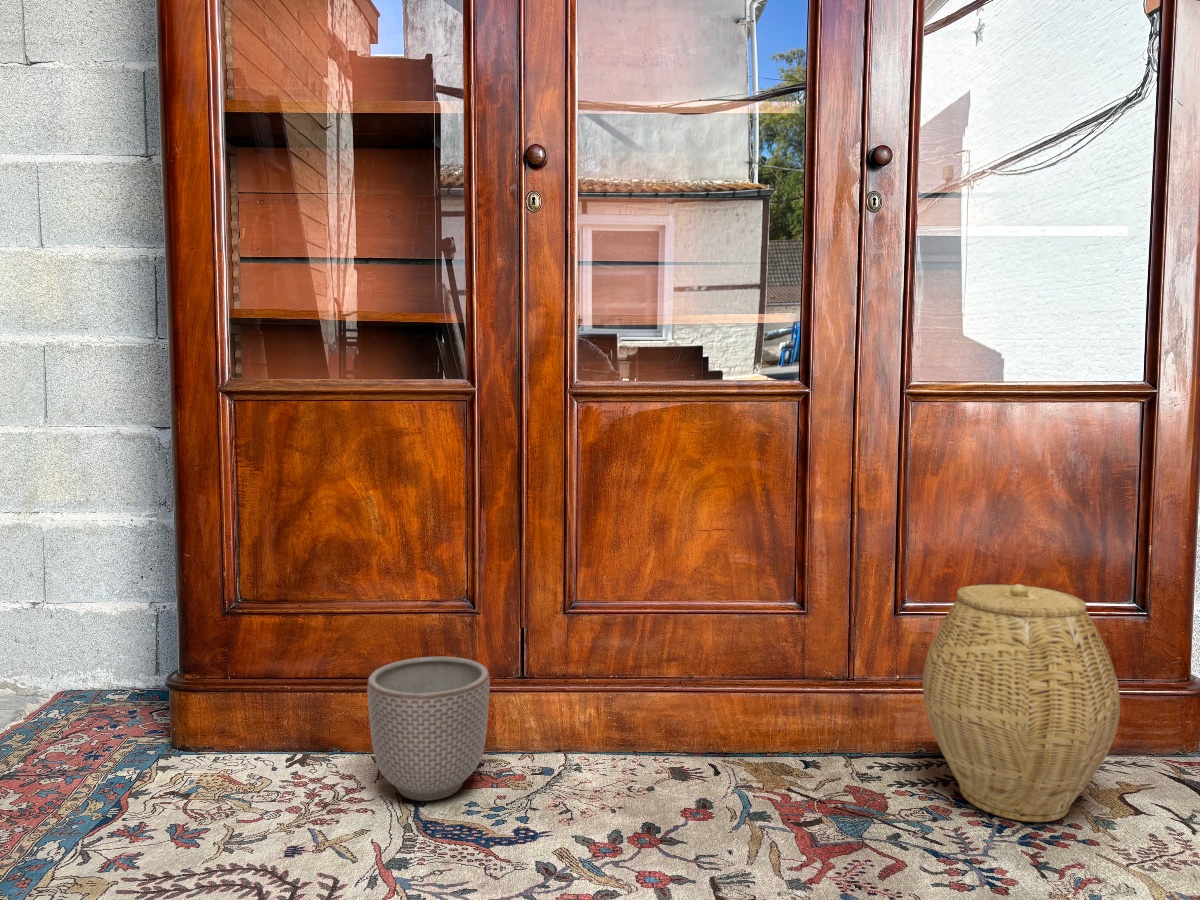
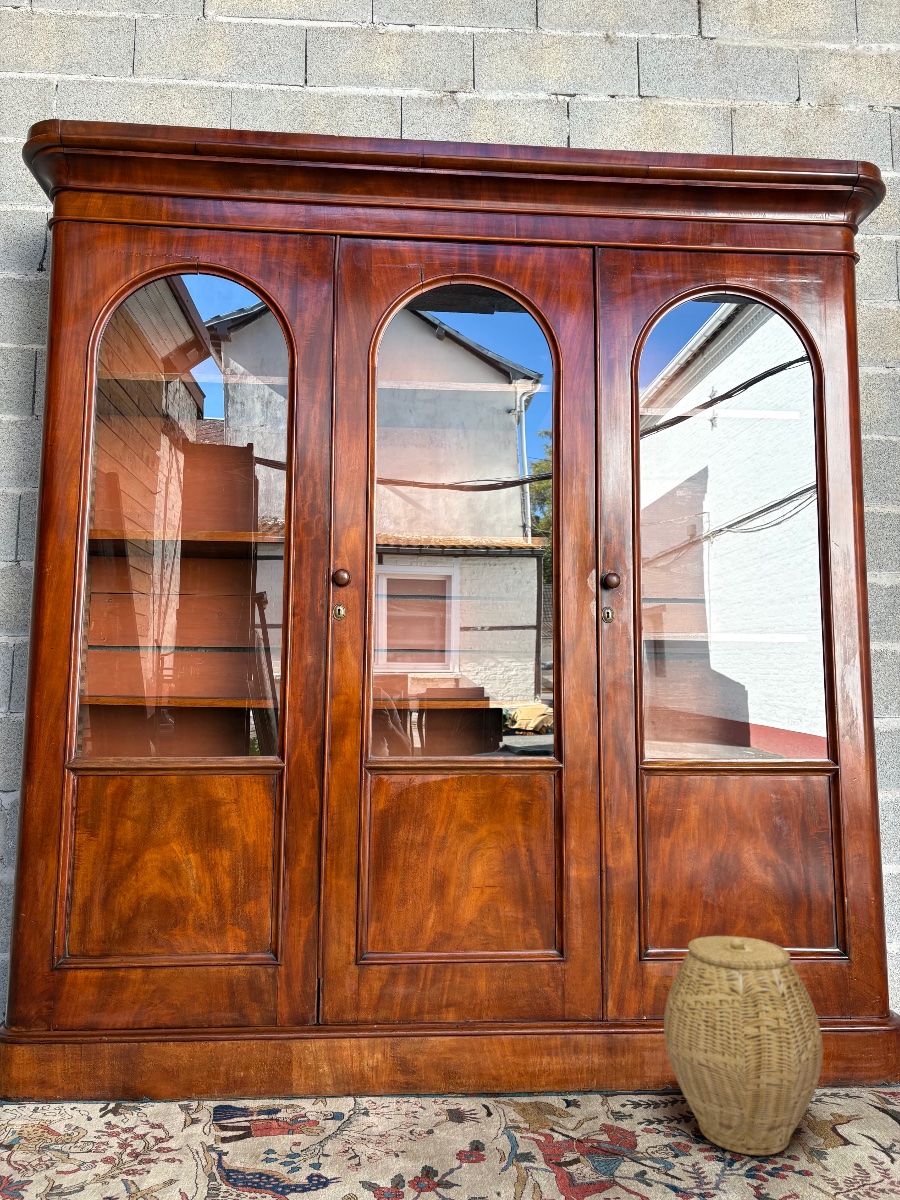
planter: present [367,656,490,801] -> none [181,1007,290,1149]

